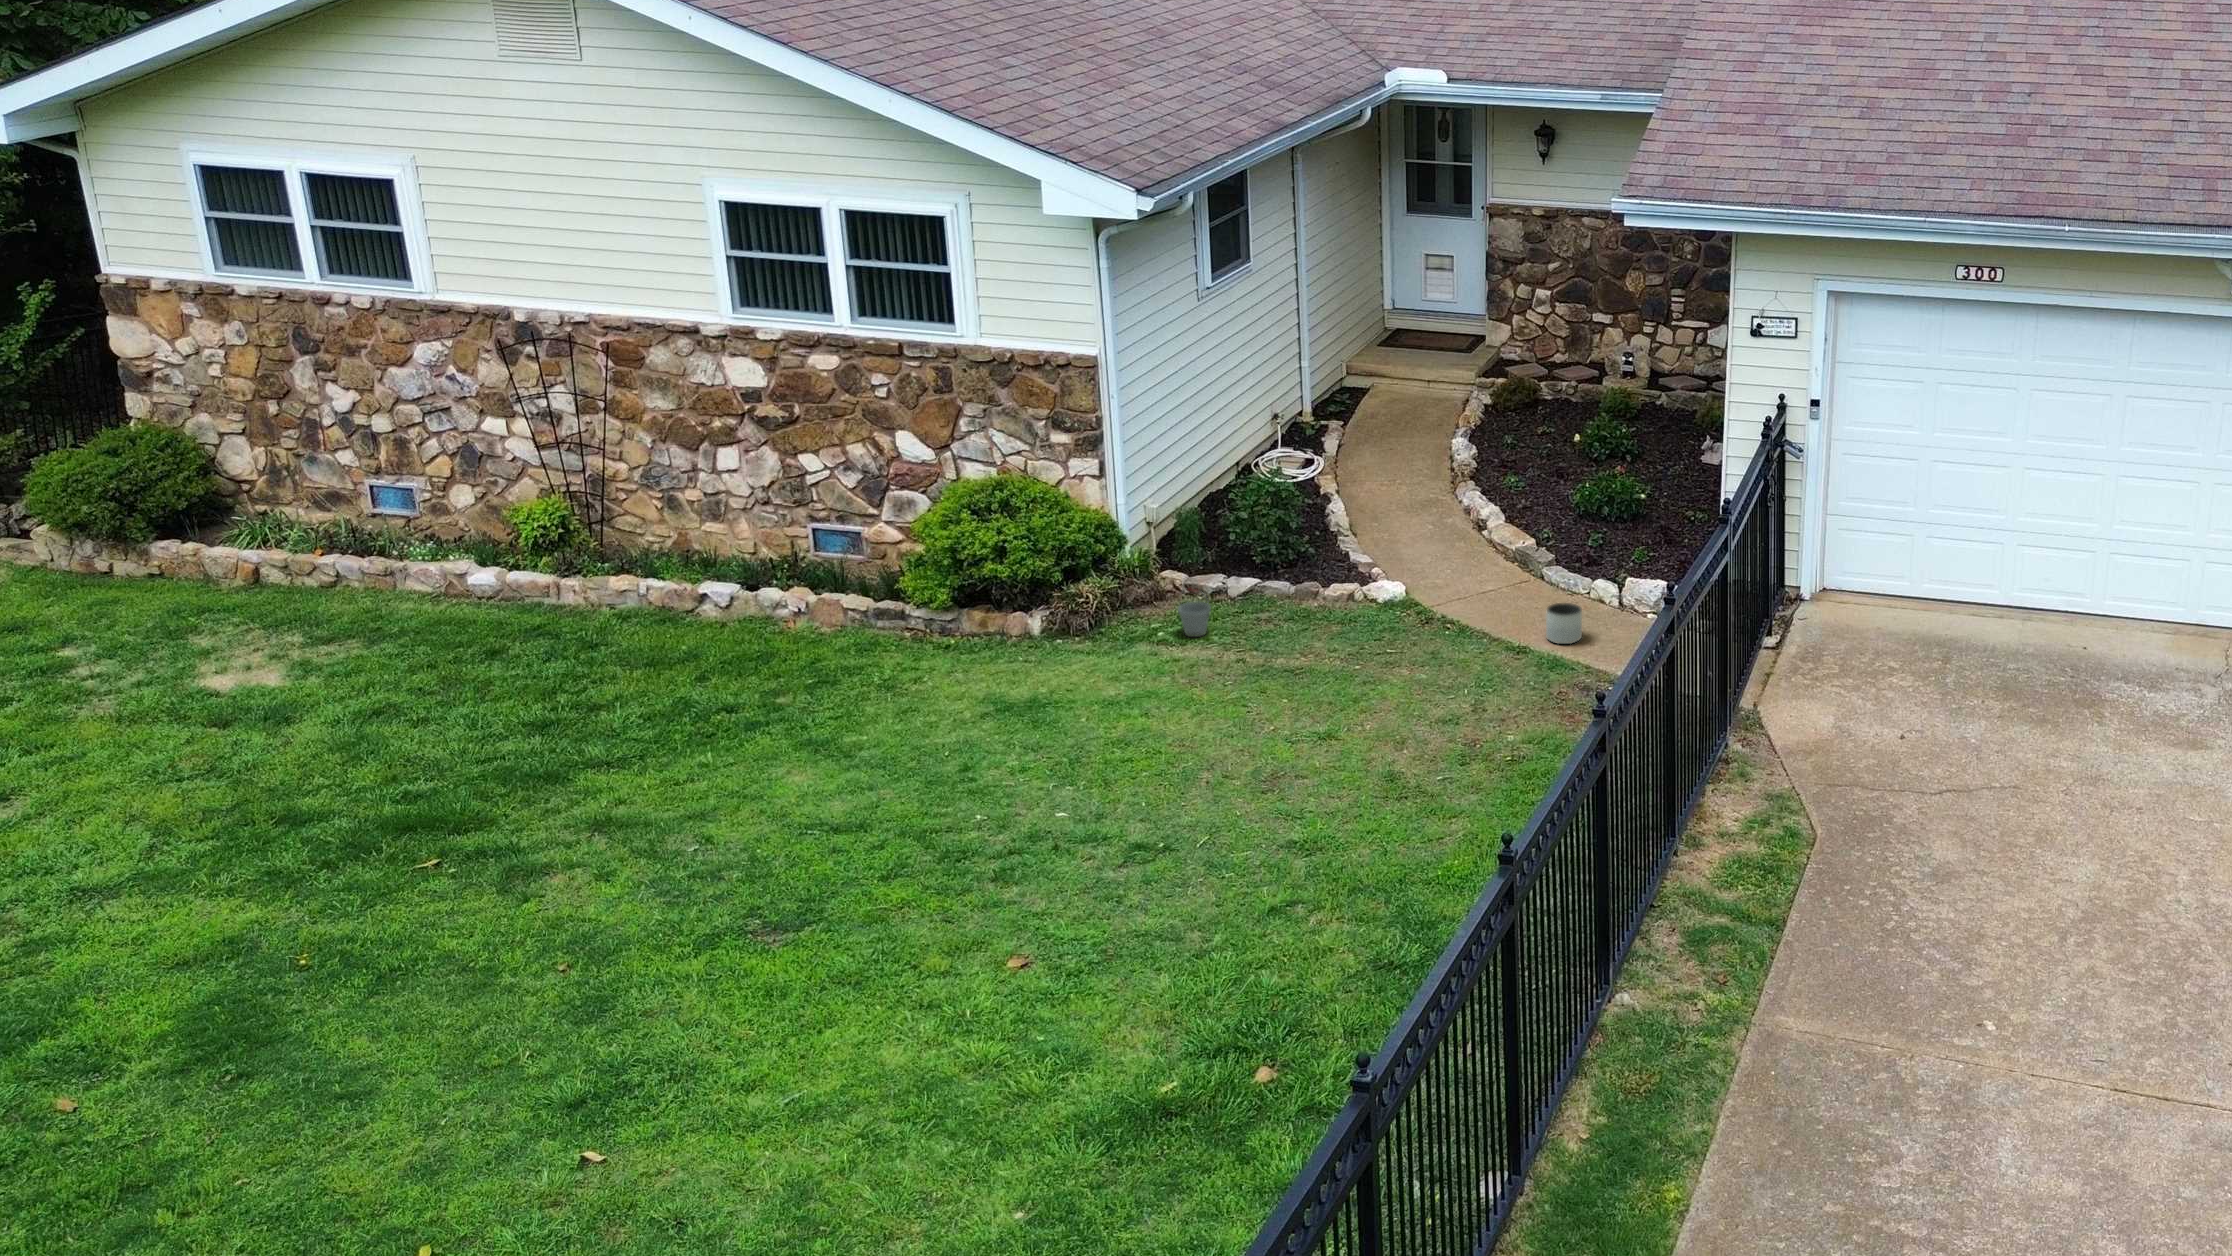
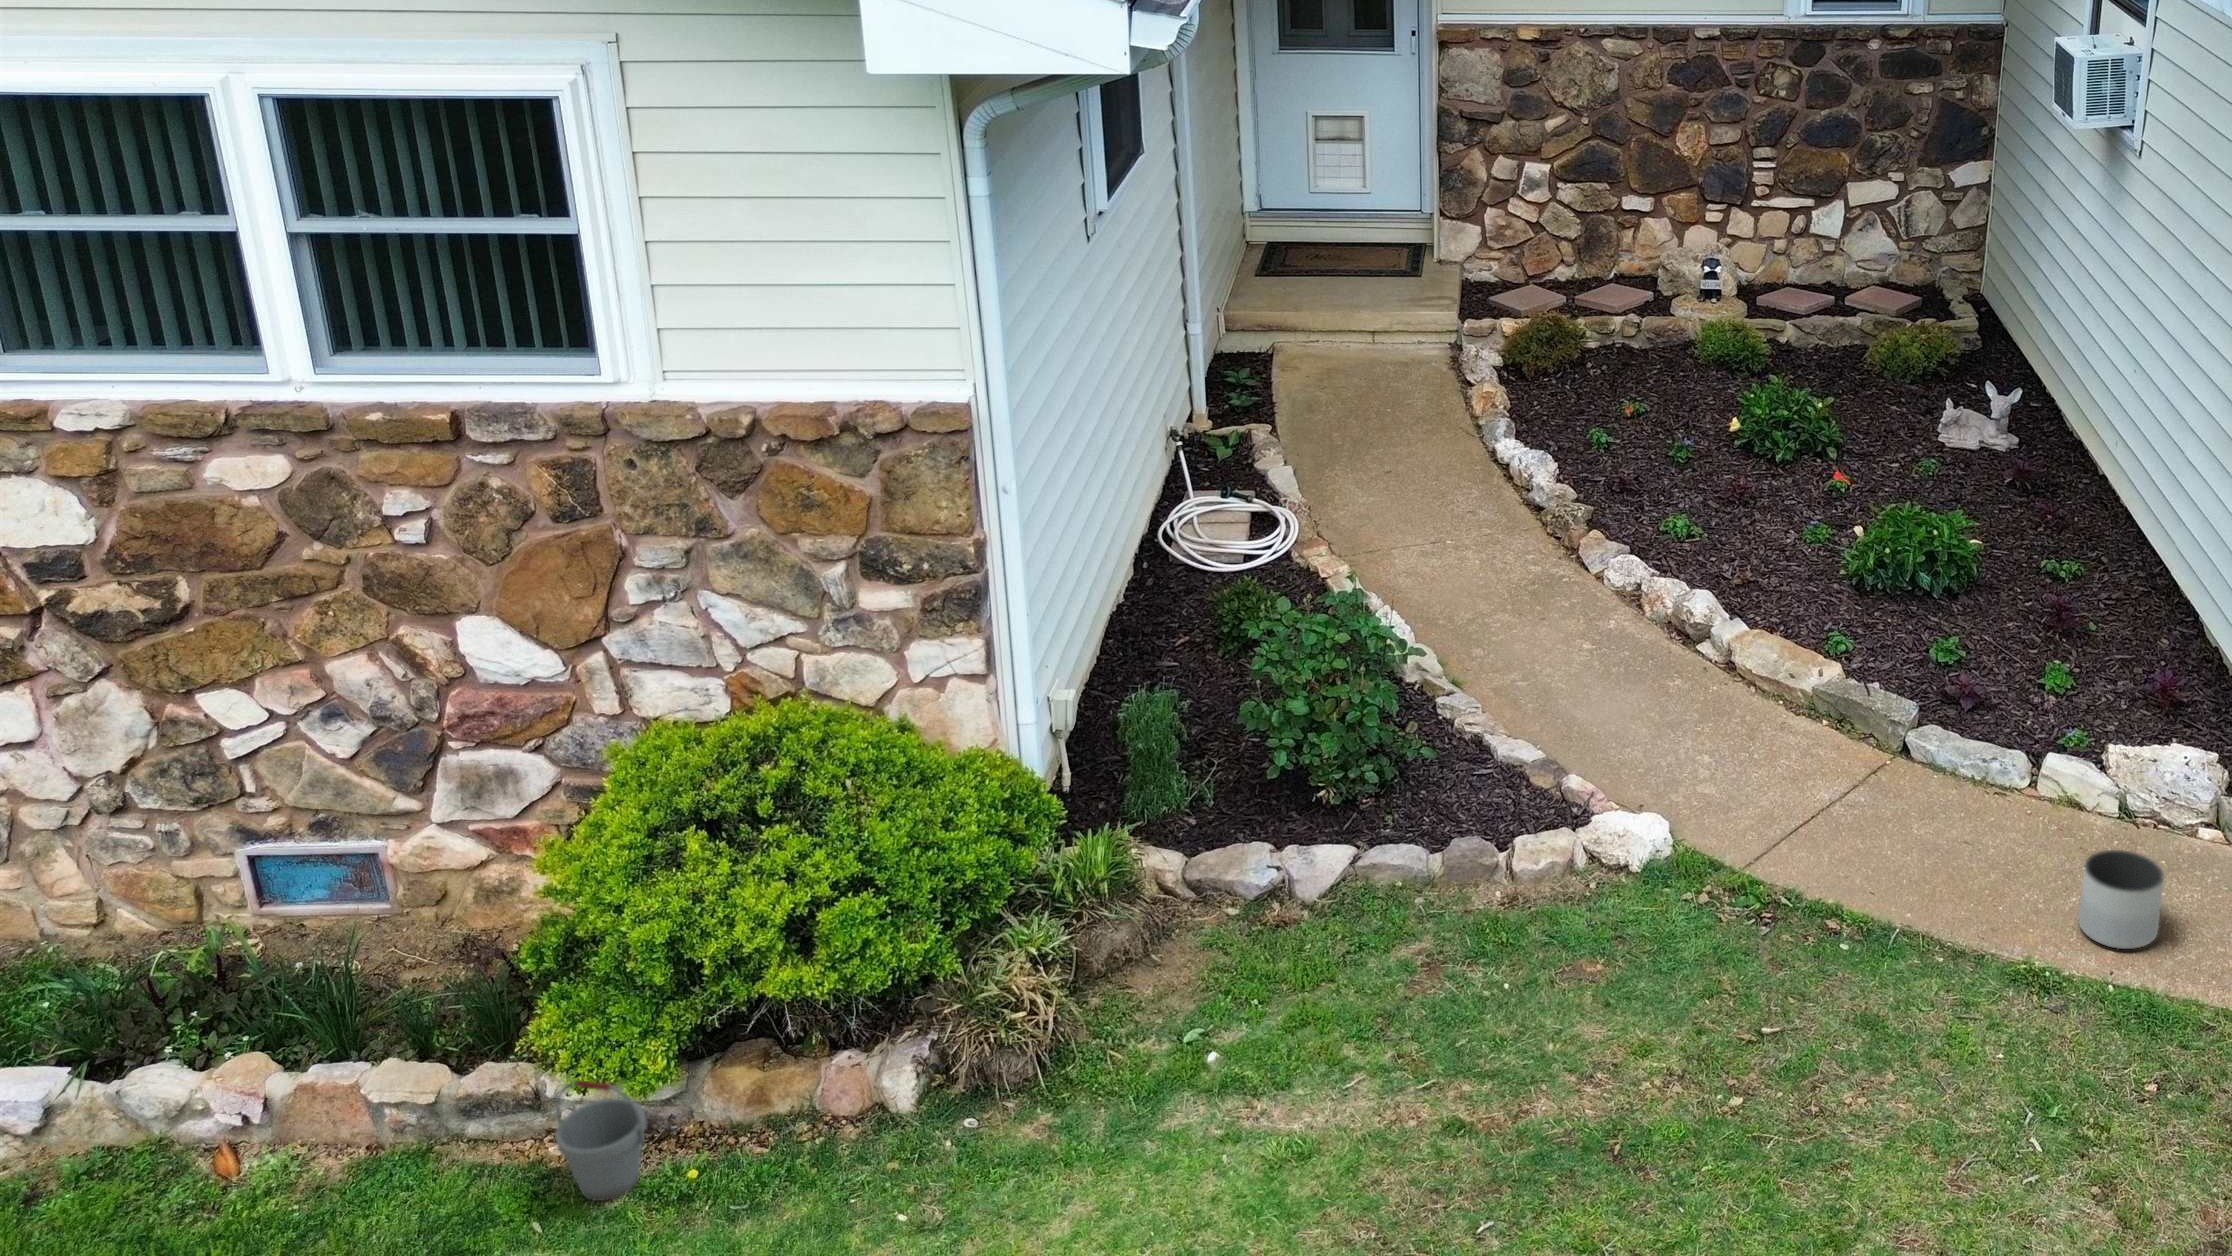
bucket: present [1178,589,1211,637] -> present [555,1080,646,1201]

